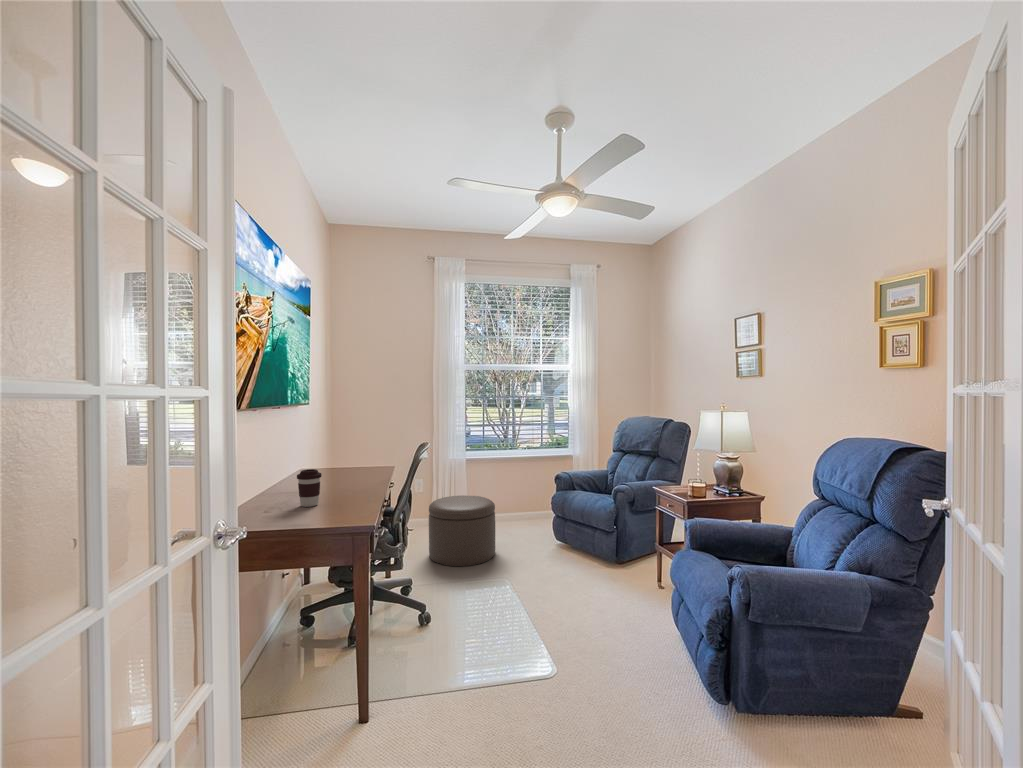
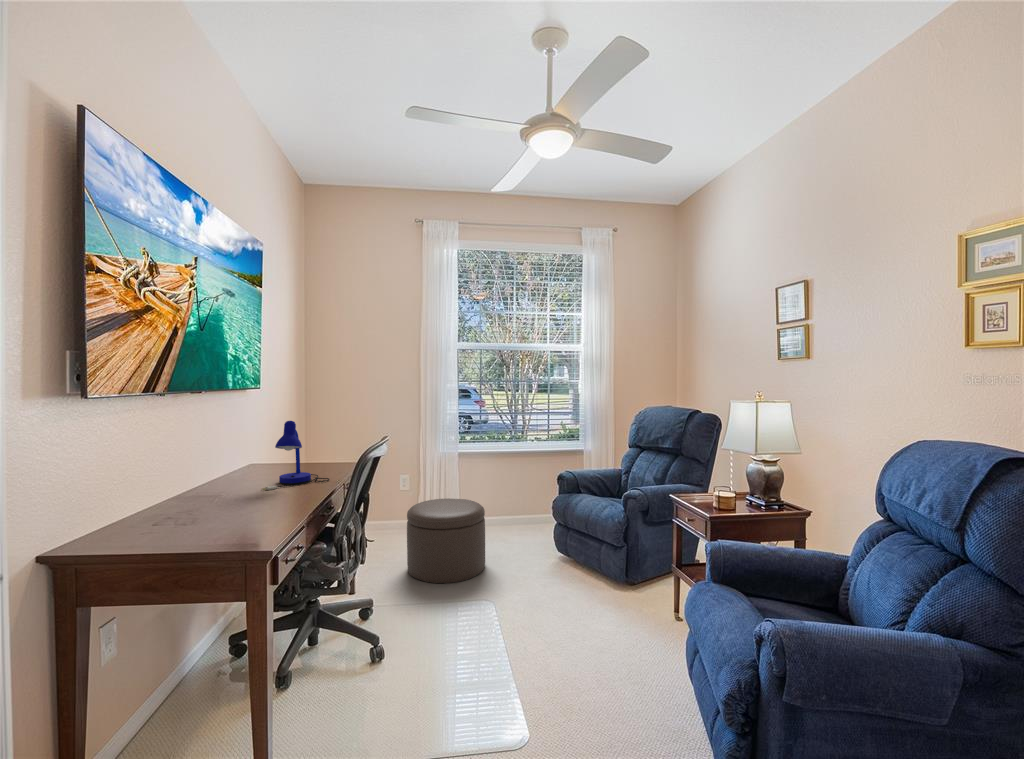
desk lamp: none [323,426,375,483] -> present [262,421,329,490]
coffee cup: present [297,469,322,507] -> none [204,478,237,526]

